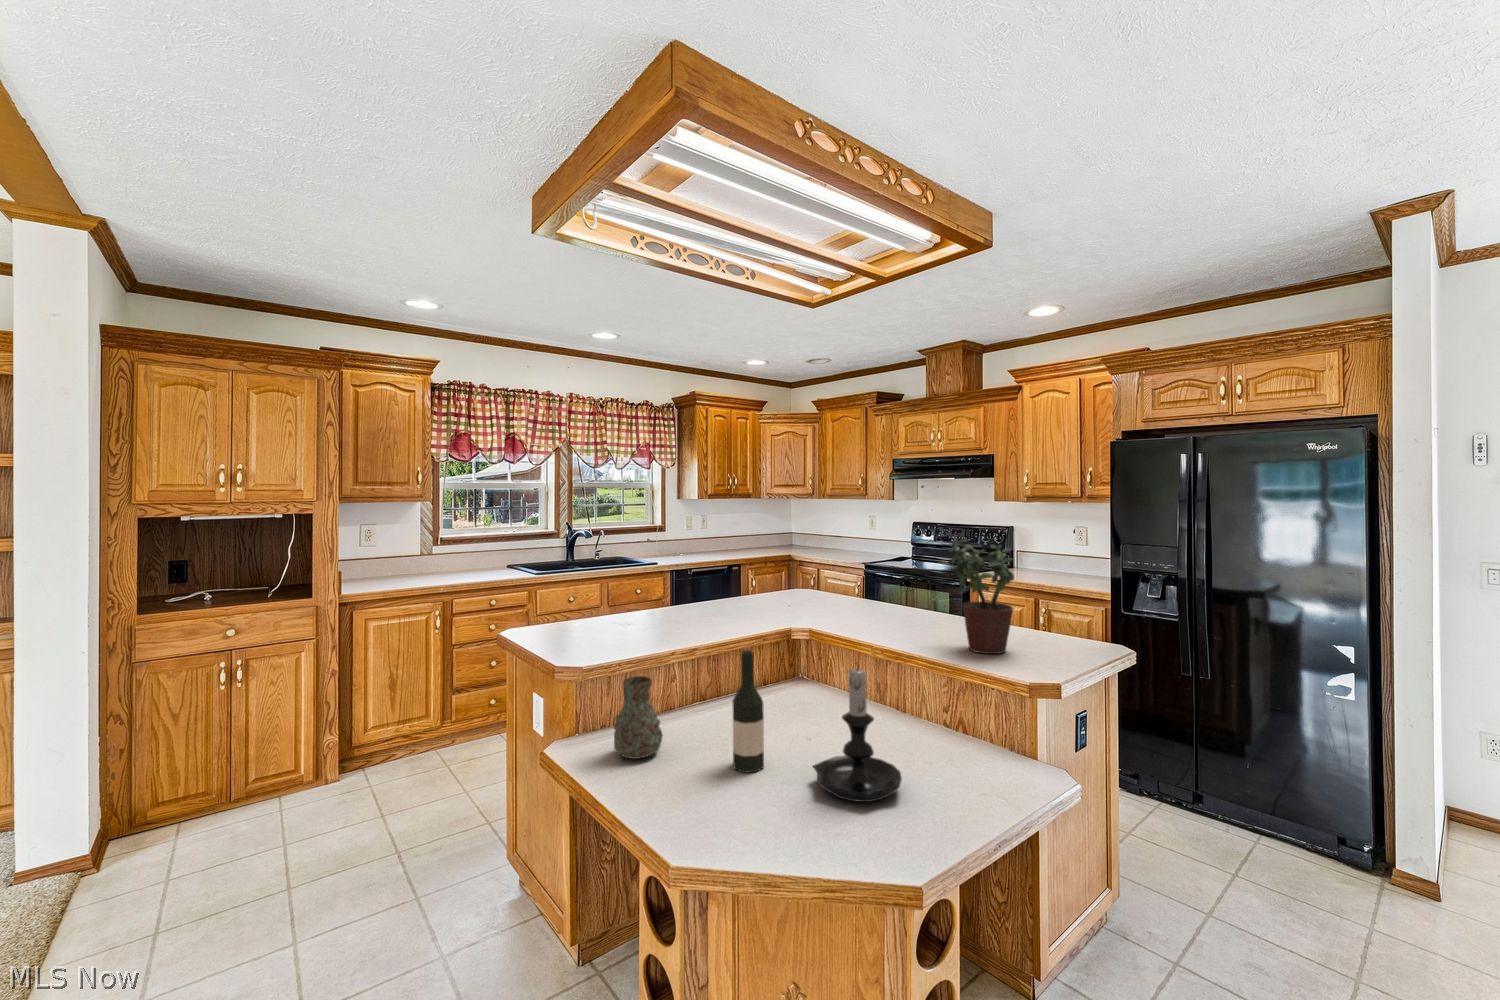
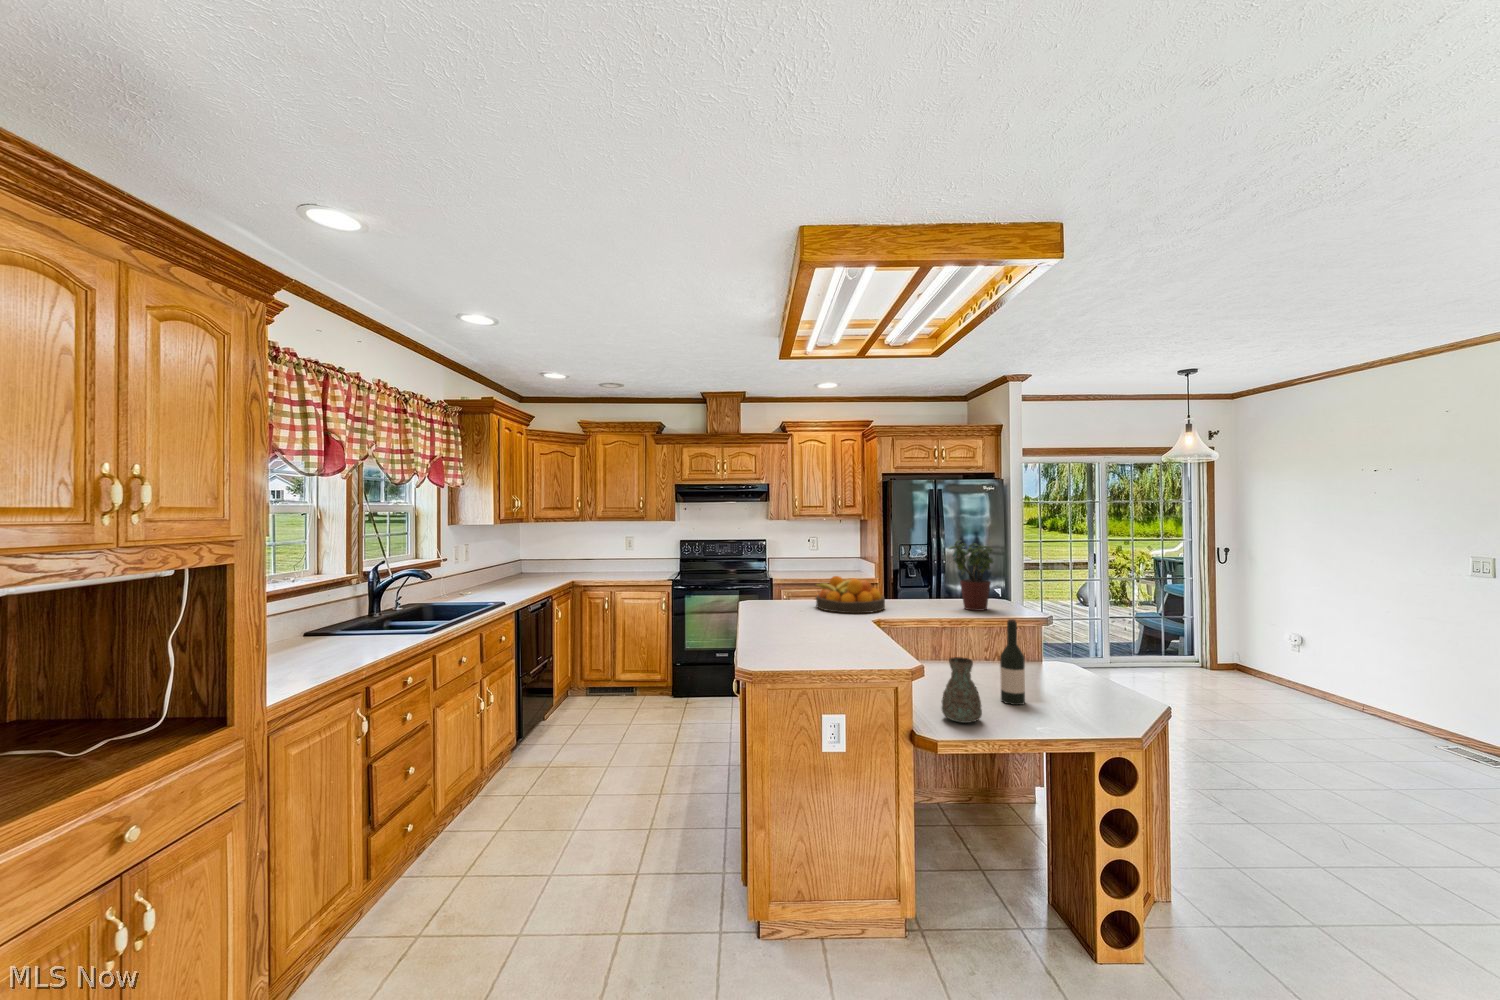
fruit bowl: none [803,575,892,626] -> present [815,576,885,613]
candle holder: present [813,666,902,802] -> none [1039,613,1101,695]

